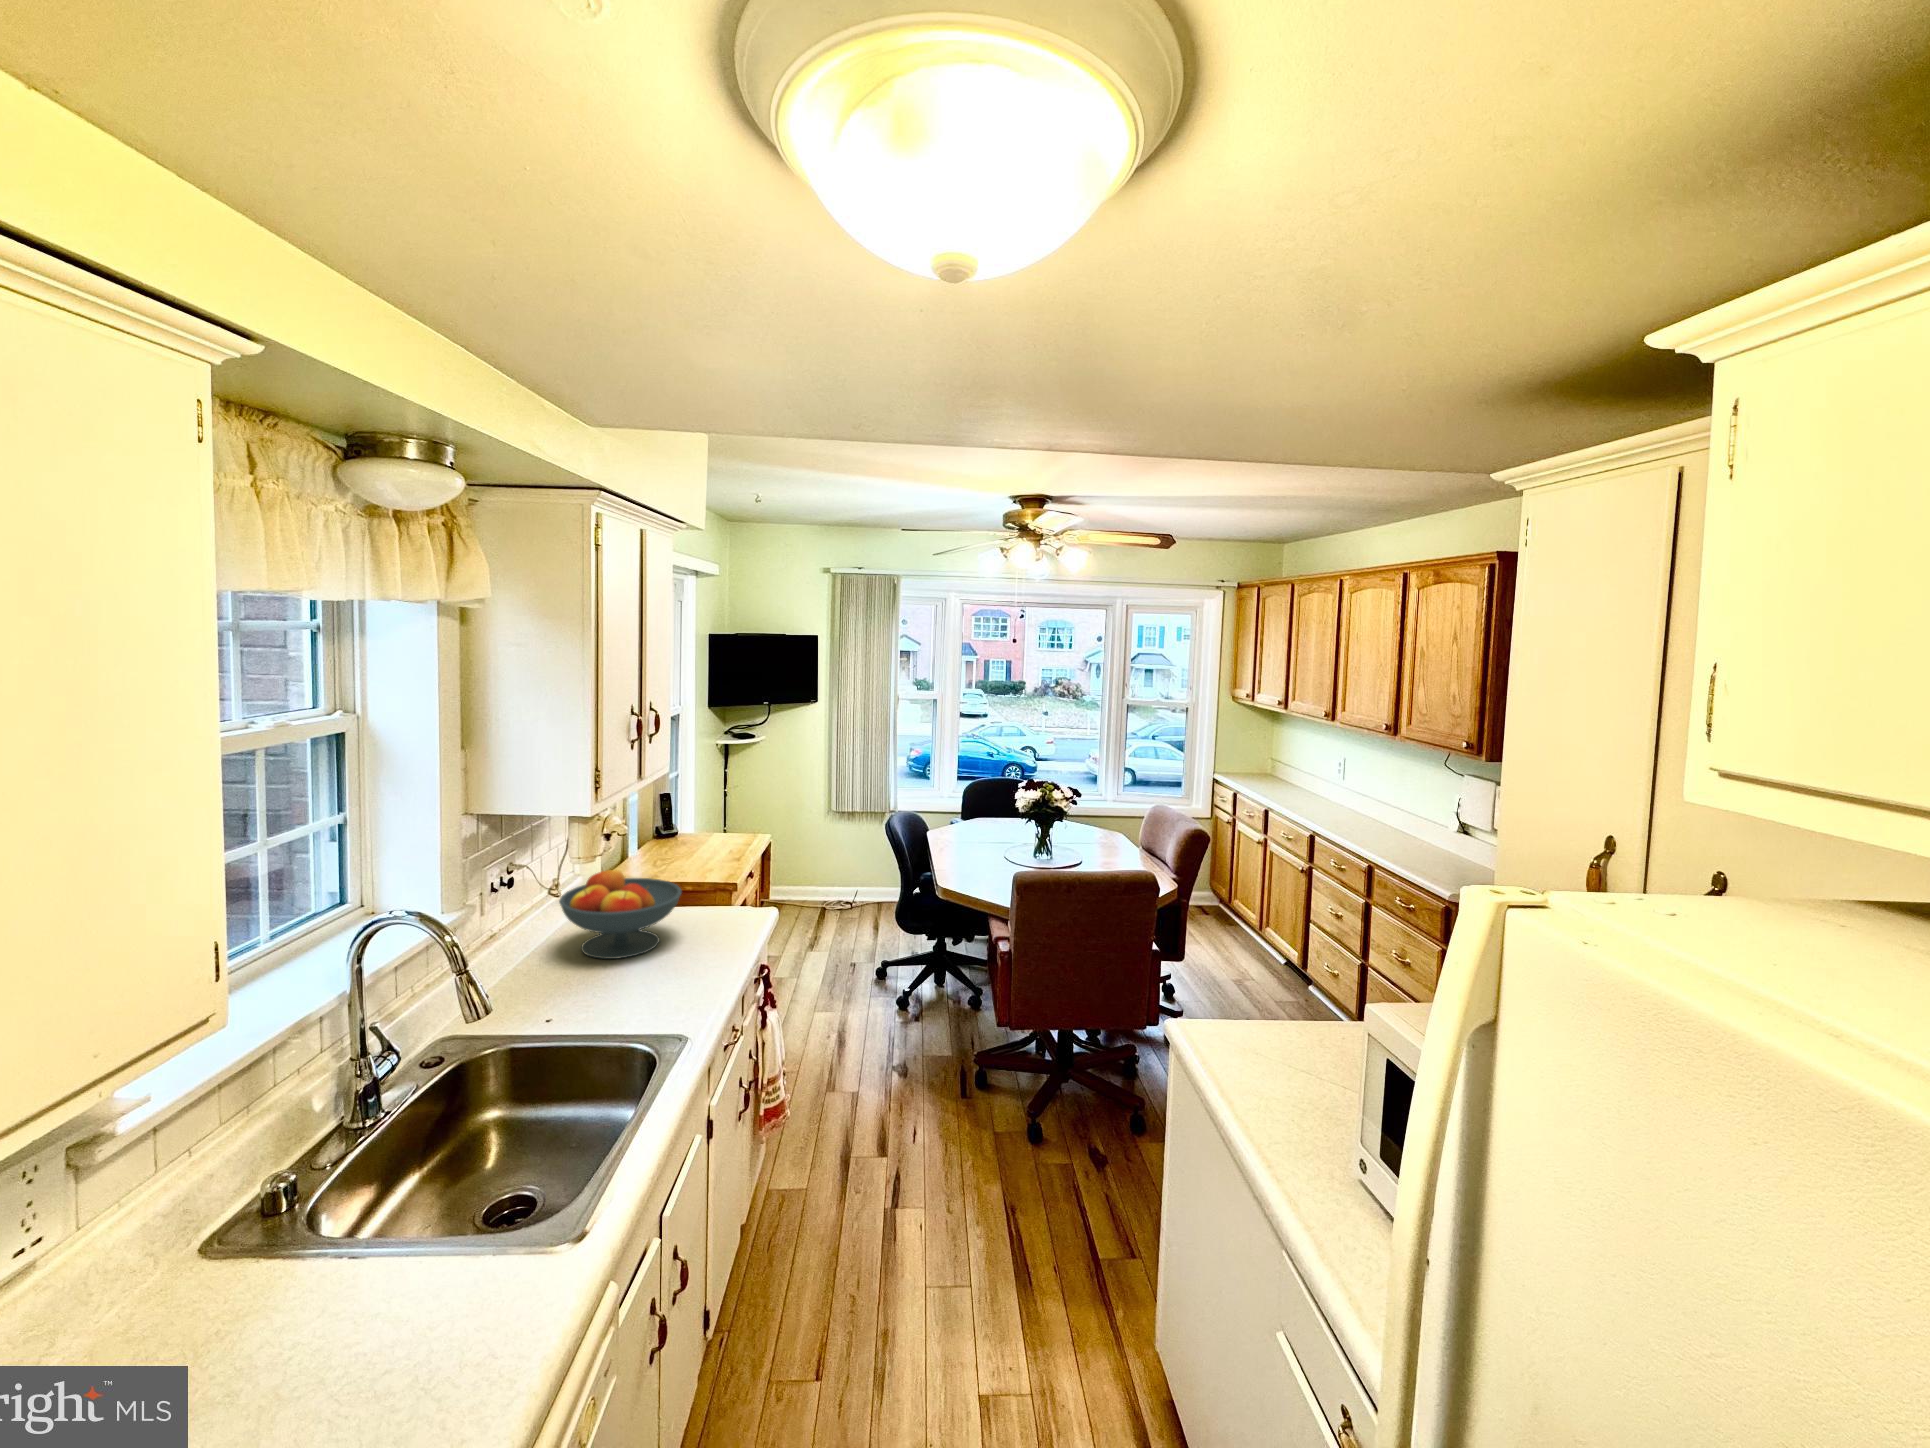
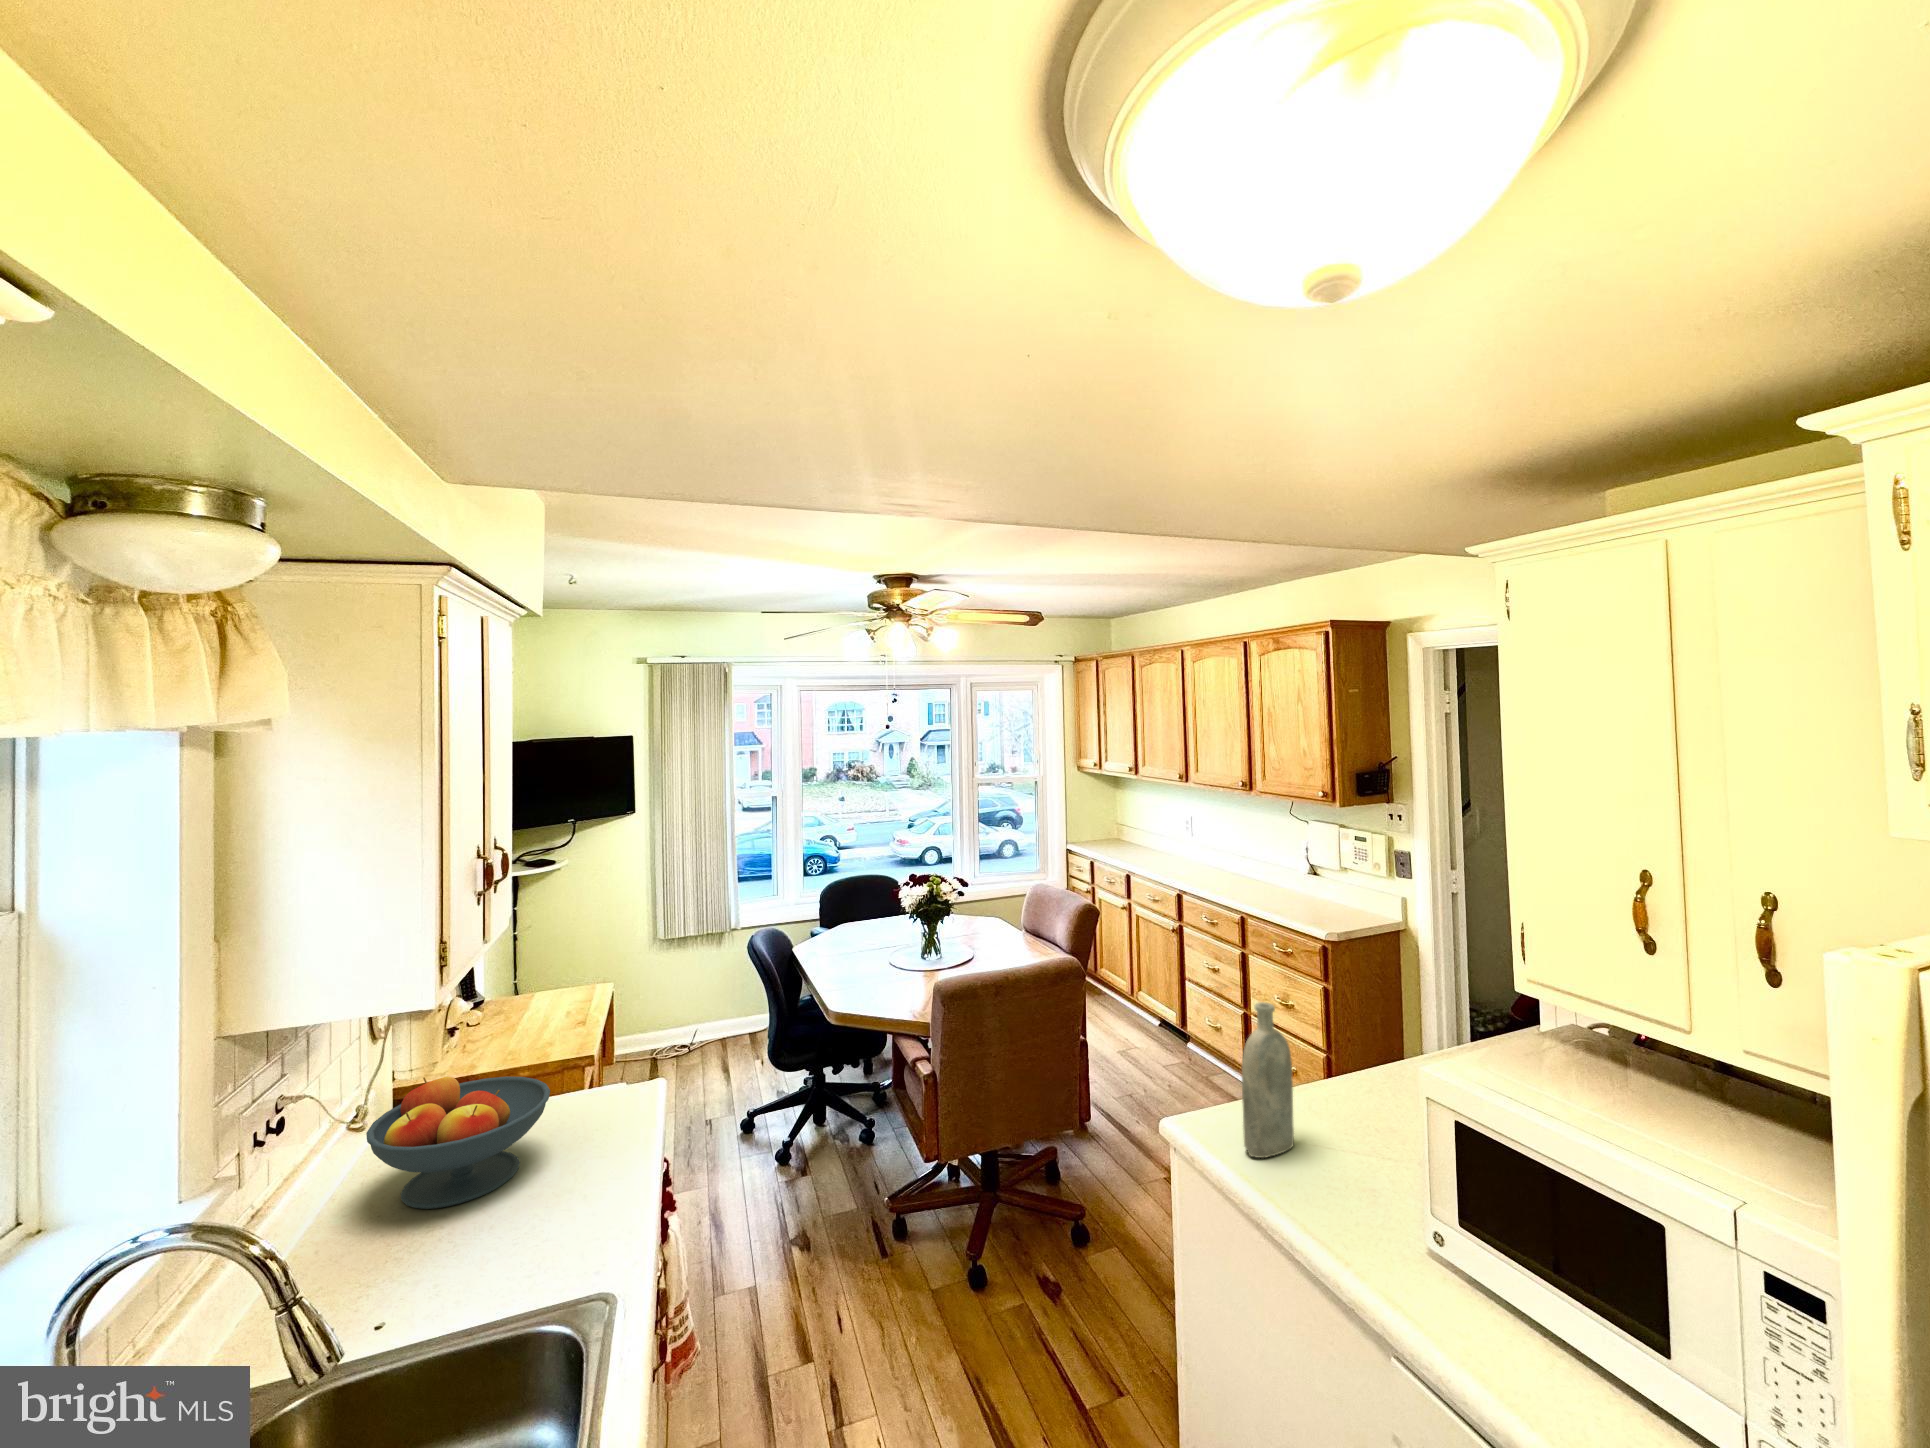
bottle: none [1231,923,1293,1070] -> present [1242,1002,1294,1158]

